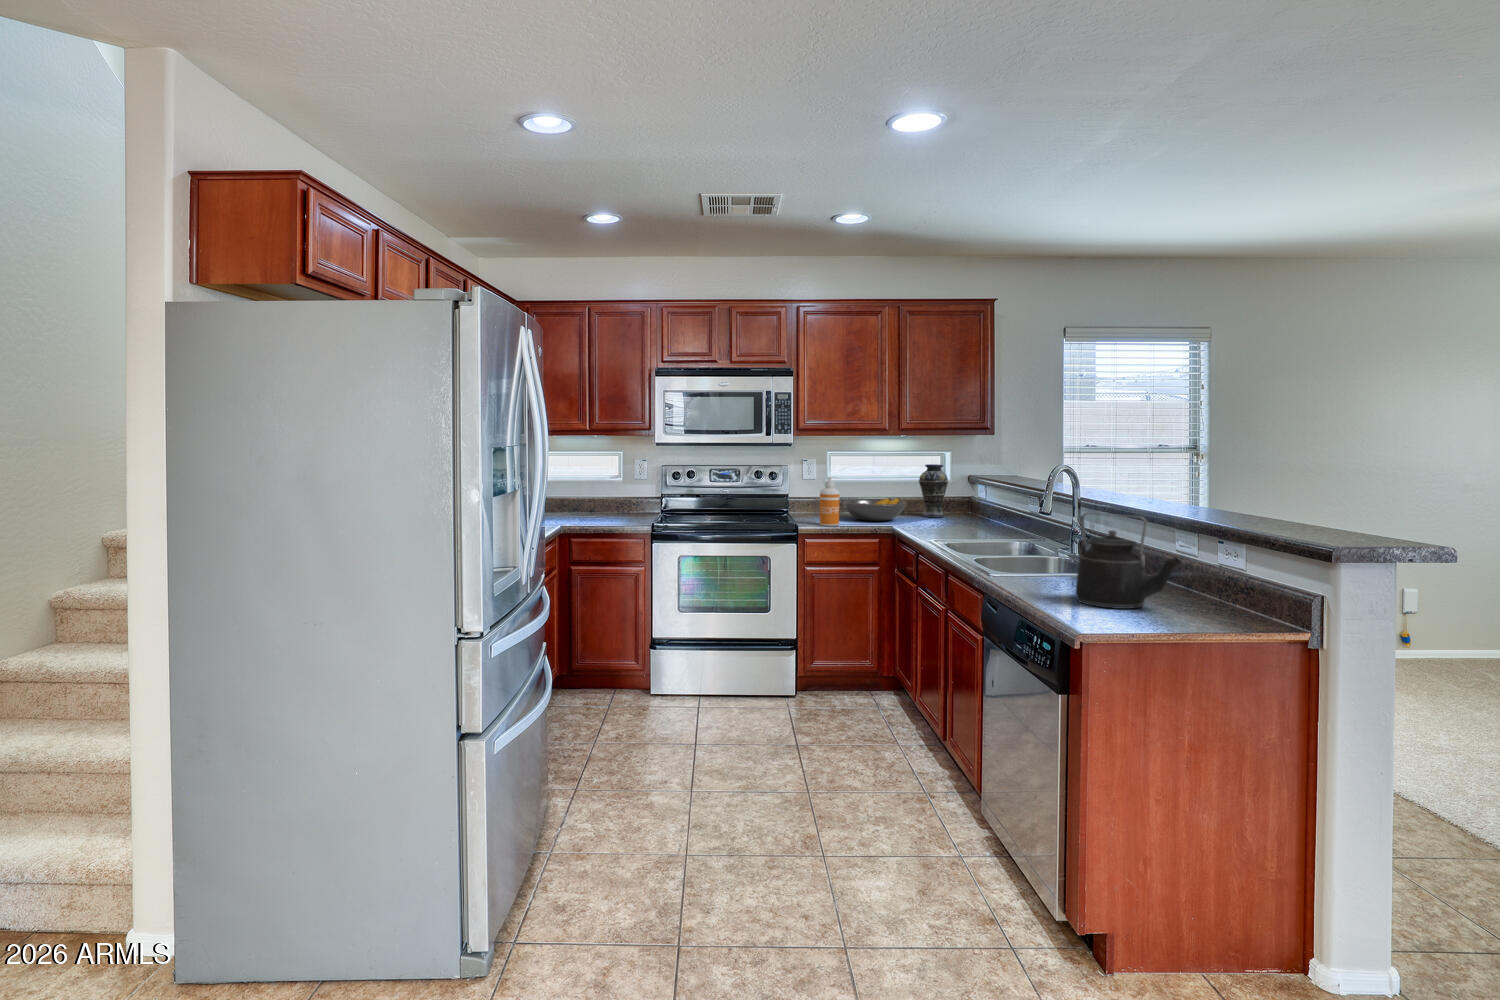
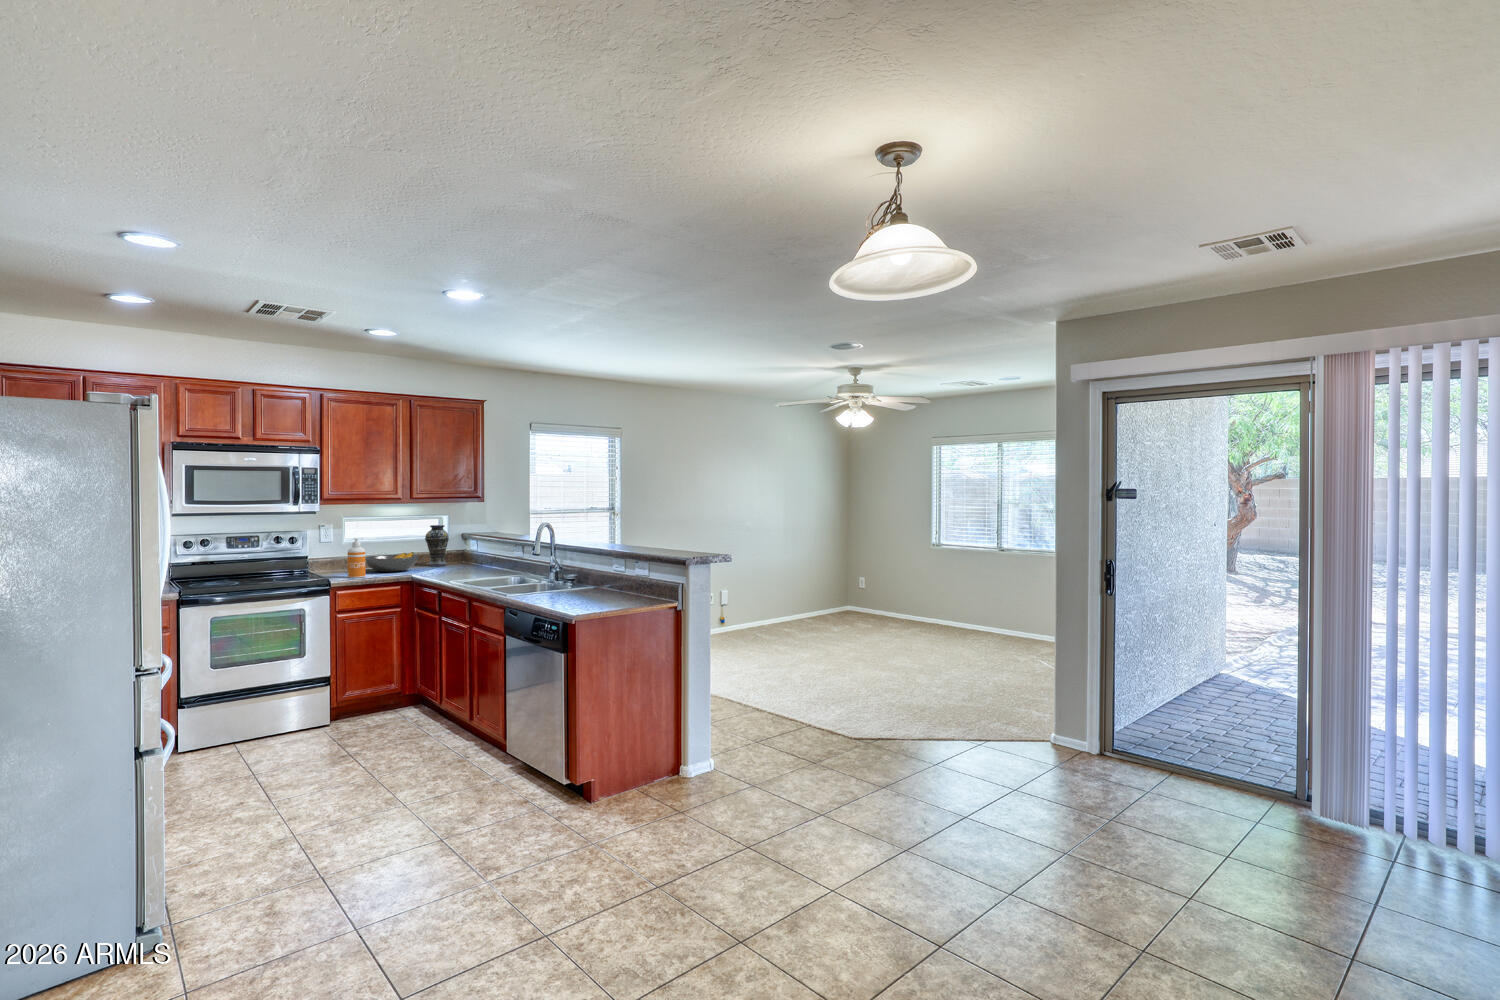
kettle: present [1076,513,1181,609] -> none [563,551,618,604]

